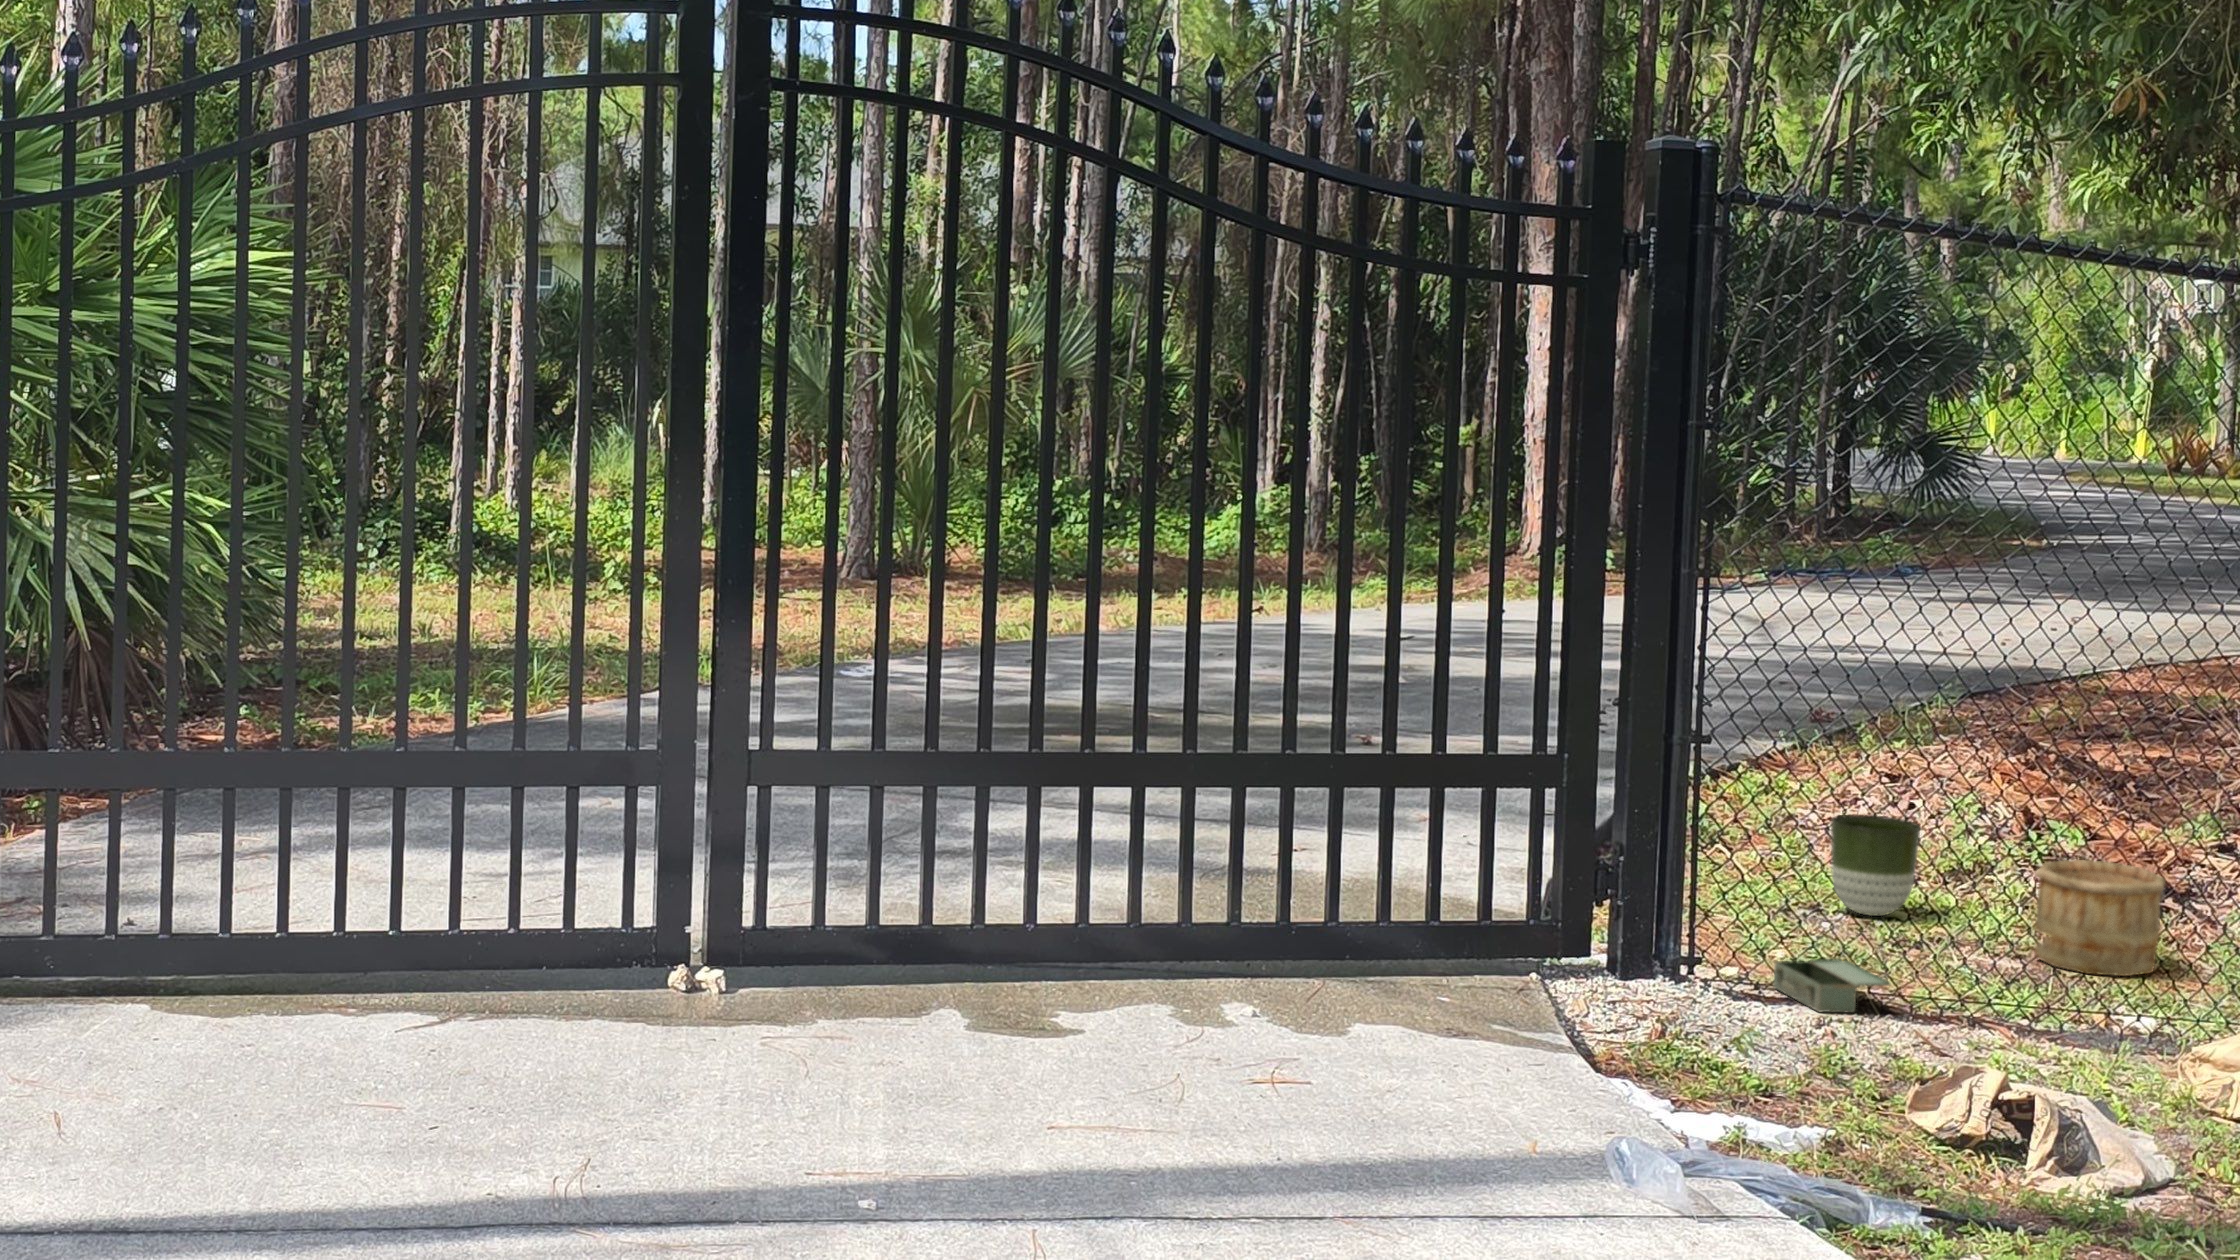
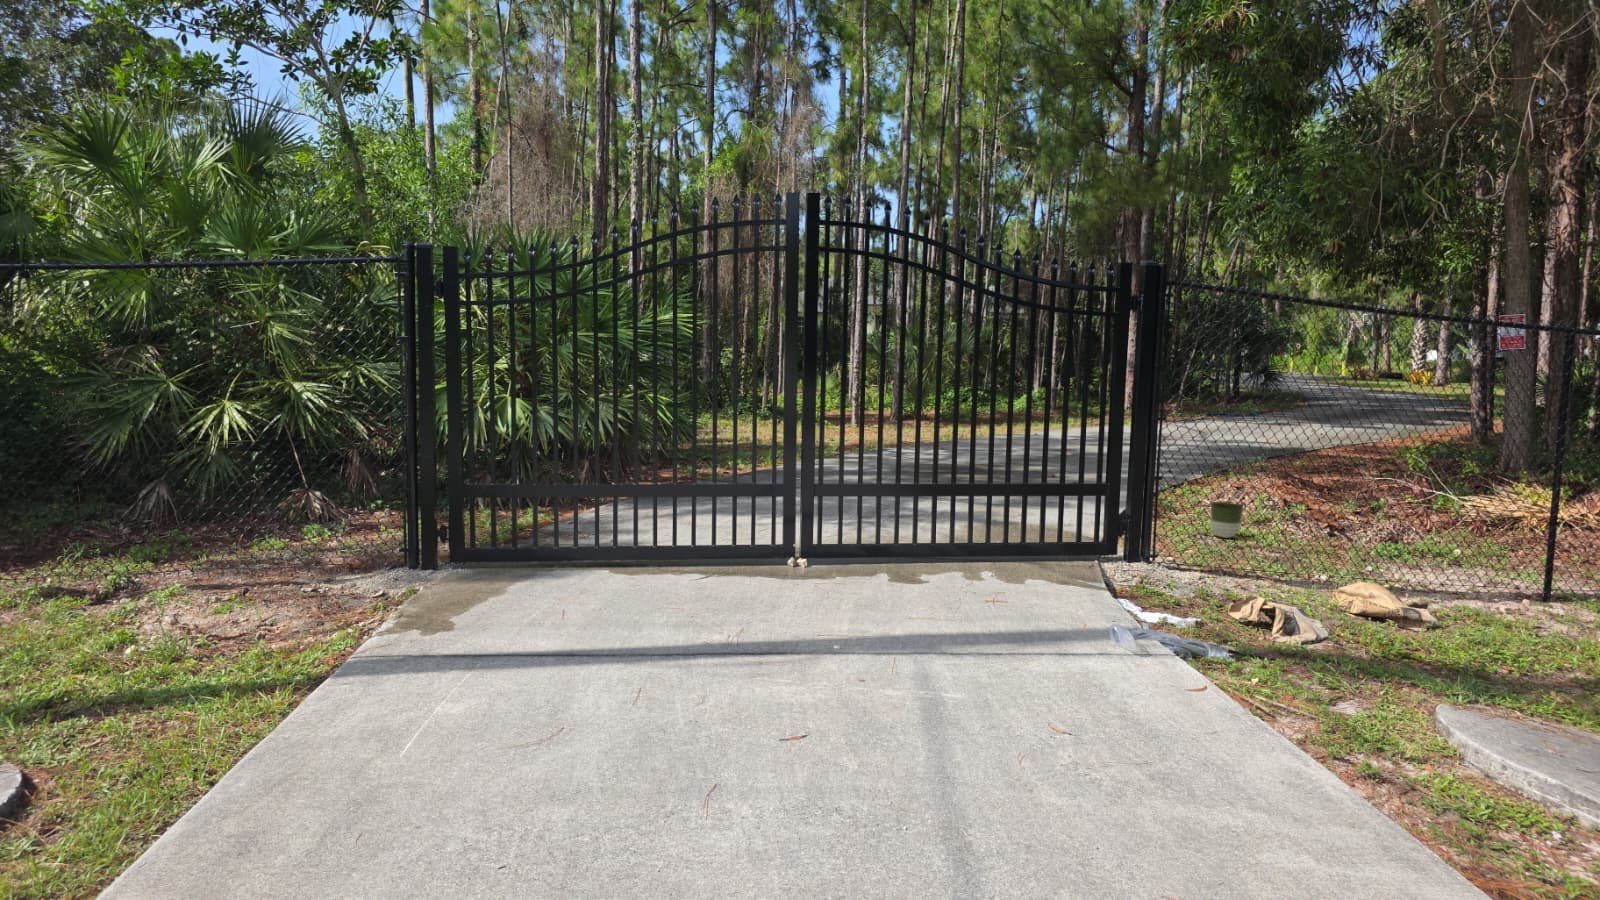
wooden bucket: present [2035,860,2165,976] -> none [1285,518,1334,560]
toolbox: present [1773,959,1891,1013] -> none [1185,555,1228,574]

